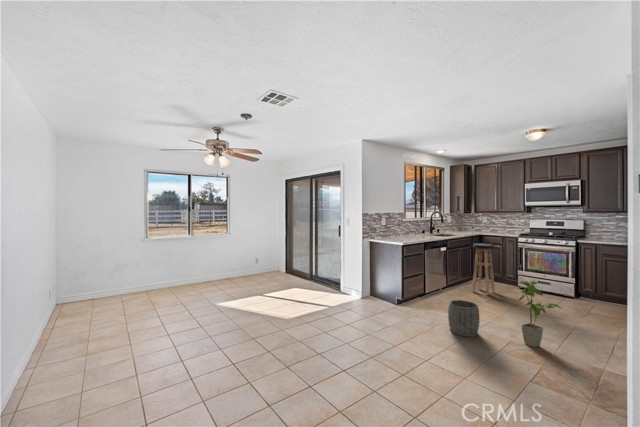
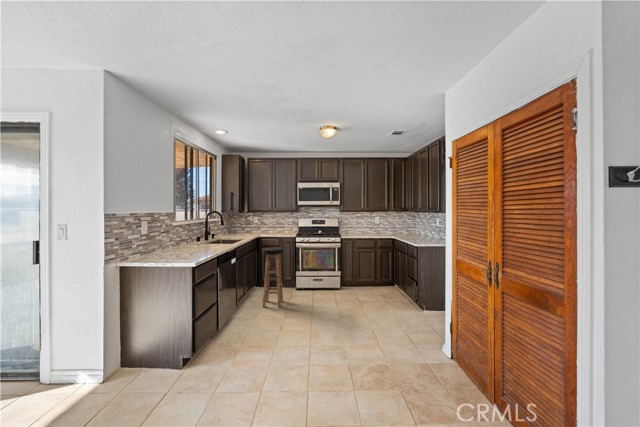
house plant: present [519,281,561,347] -> none [354,293,394,369]
woven basket: present [448,300,480,337] -> none [279,334,319,392]

